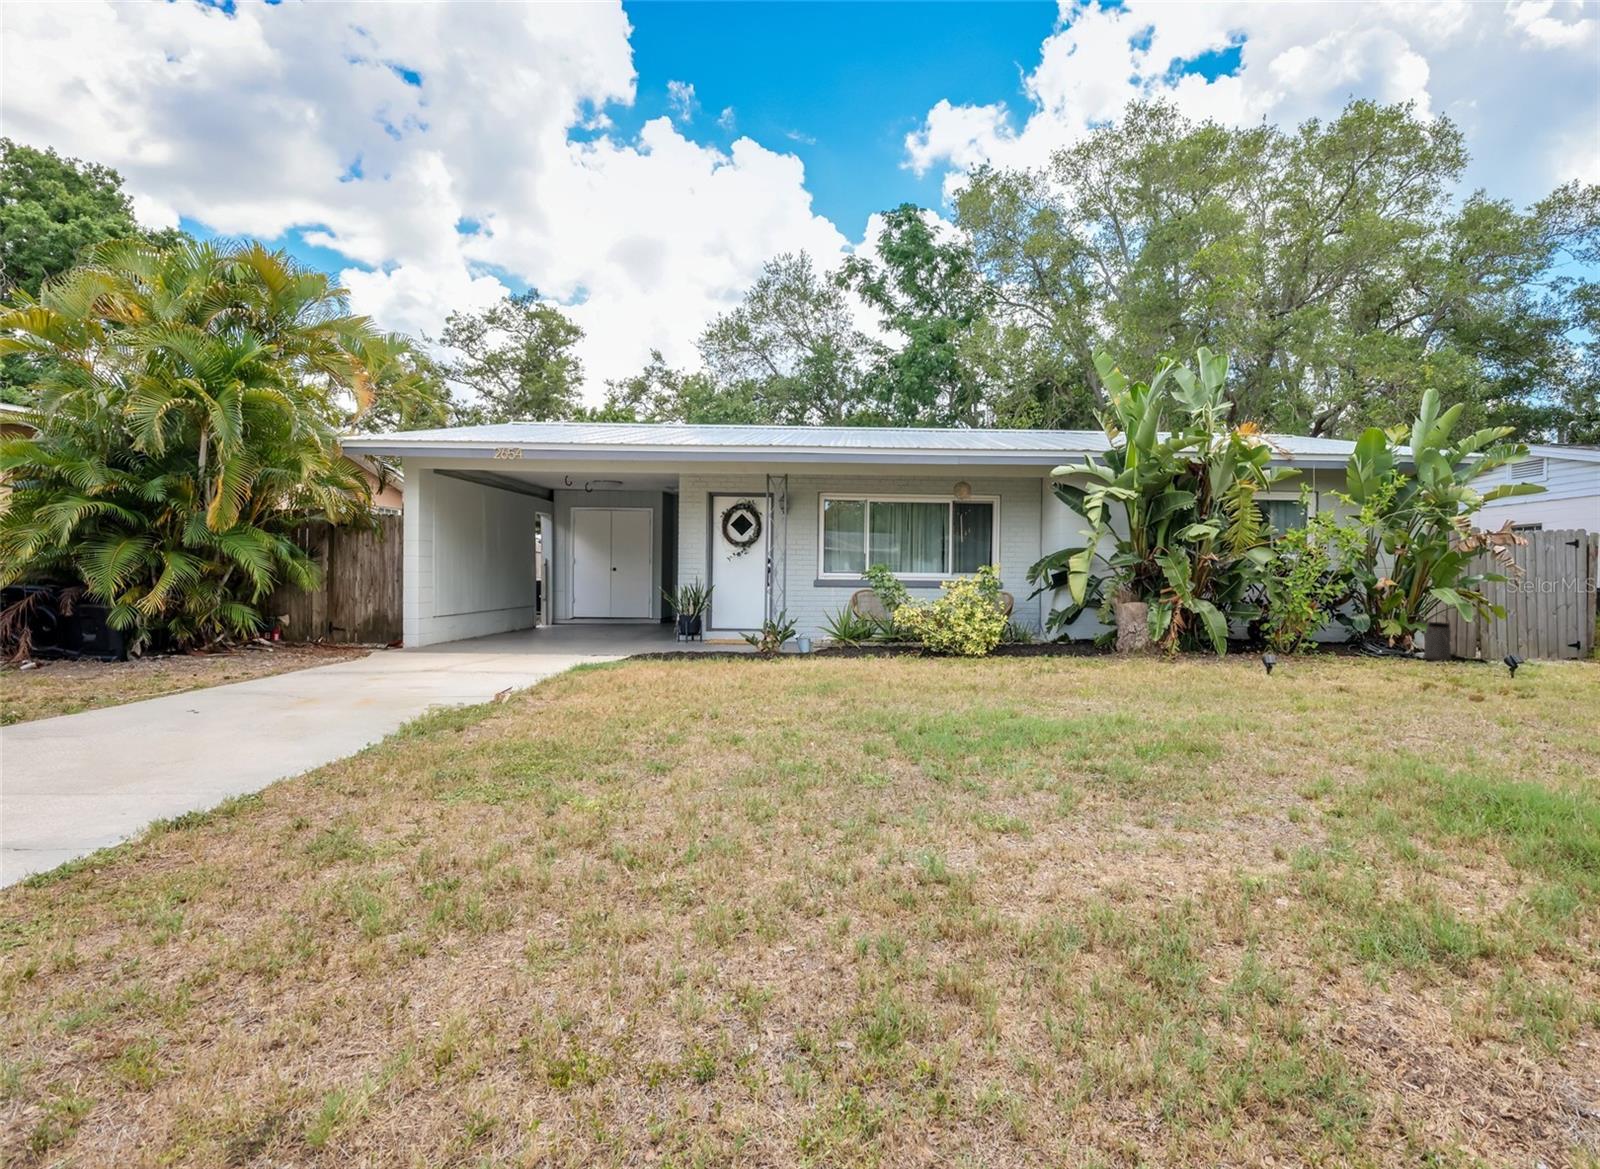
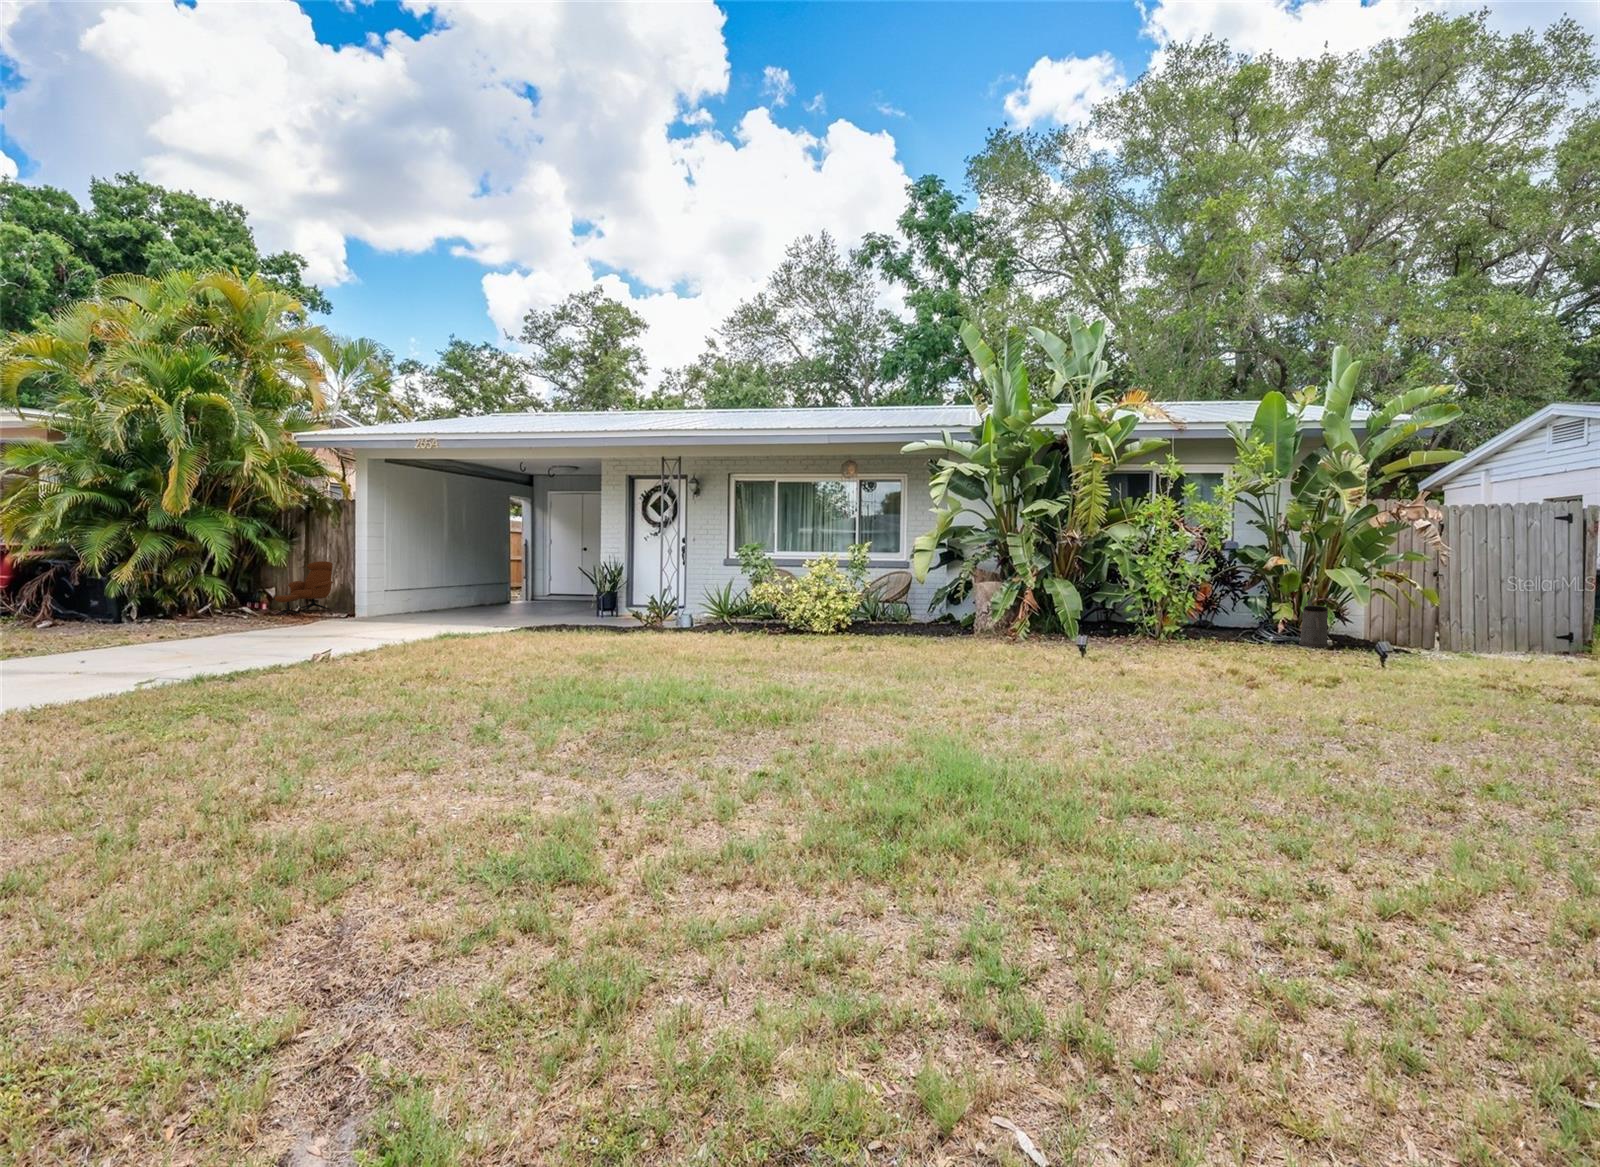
lounge chair: none [309,586,369,650] -> present [275,561,333,615]

